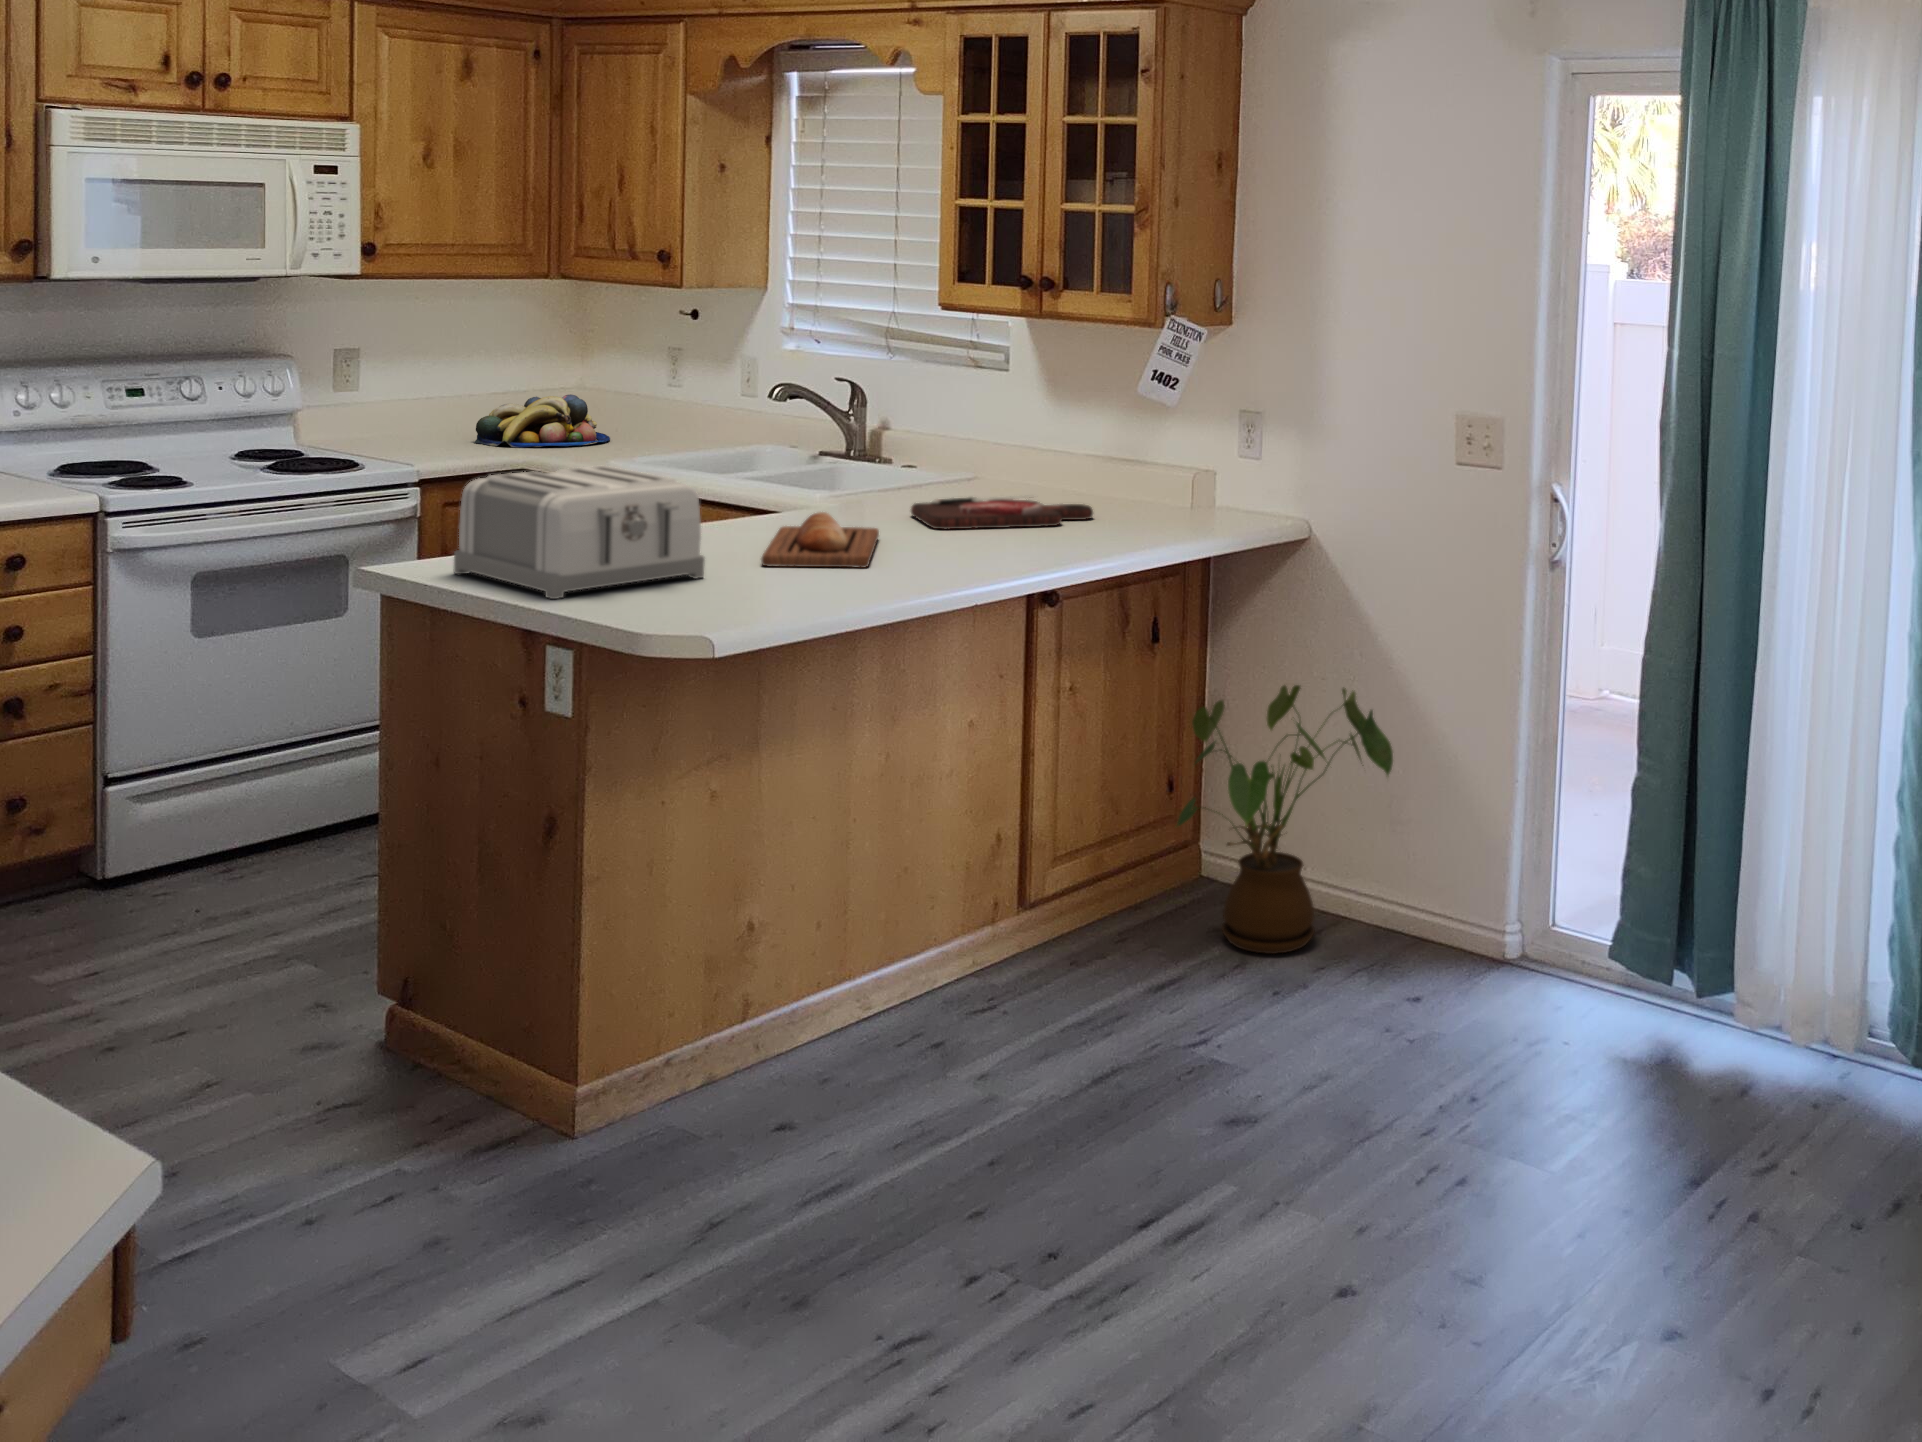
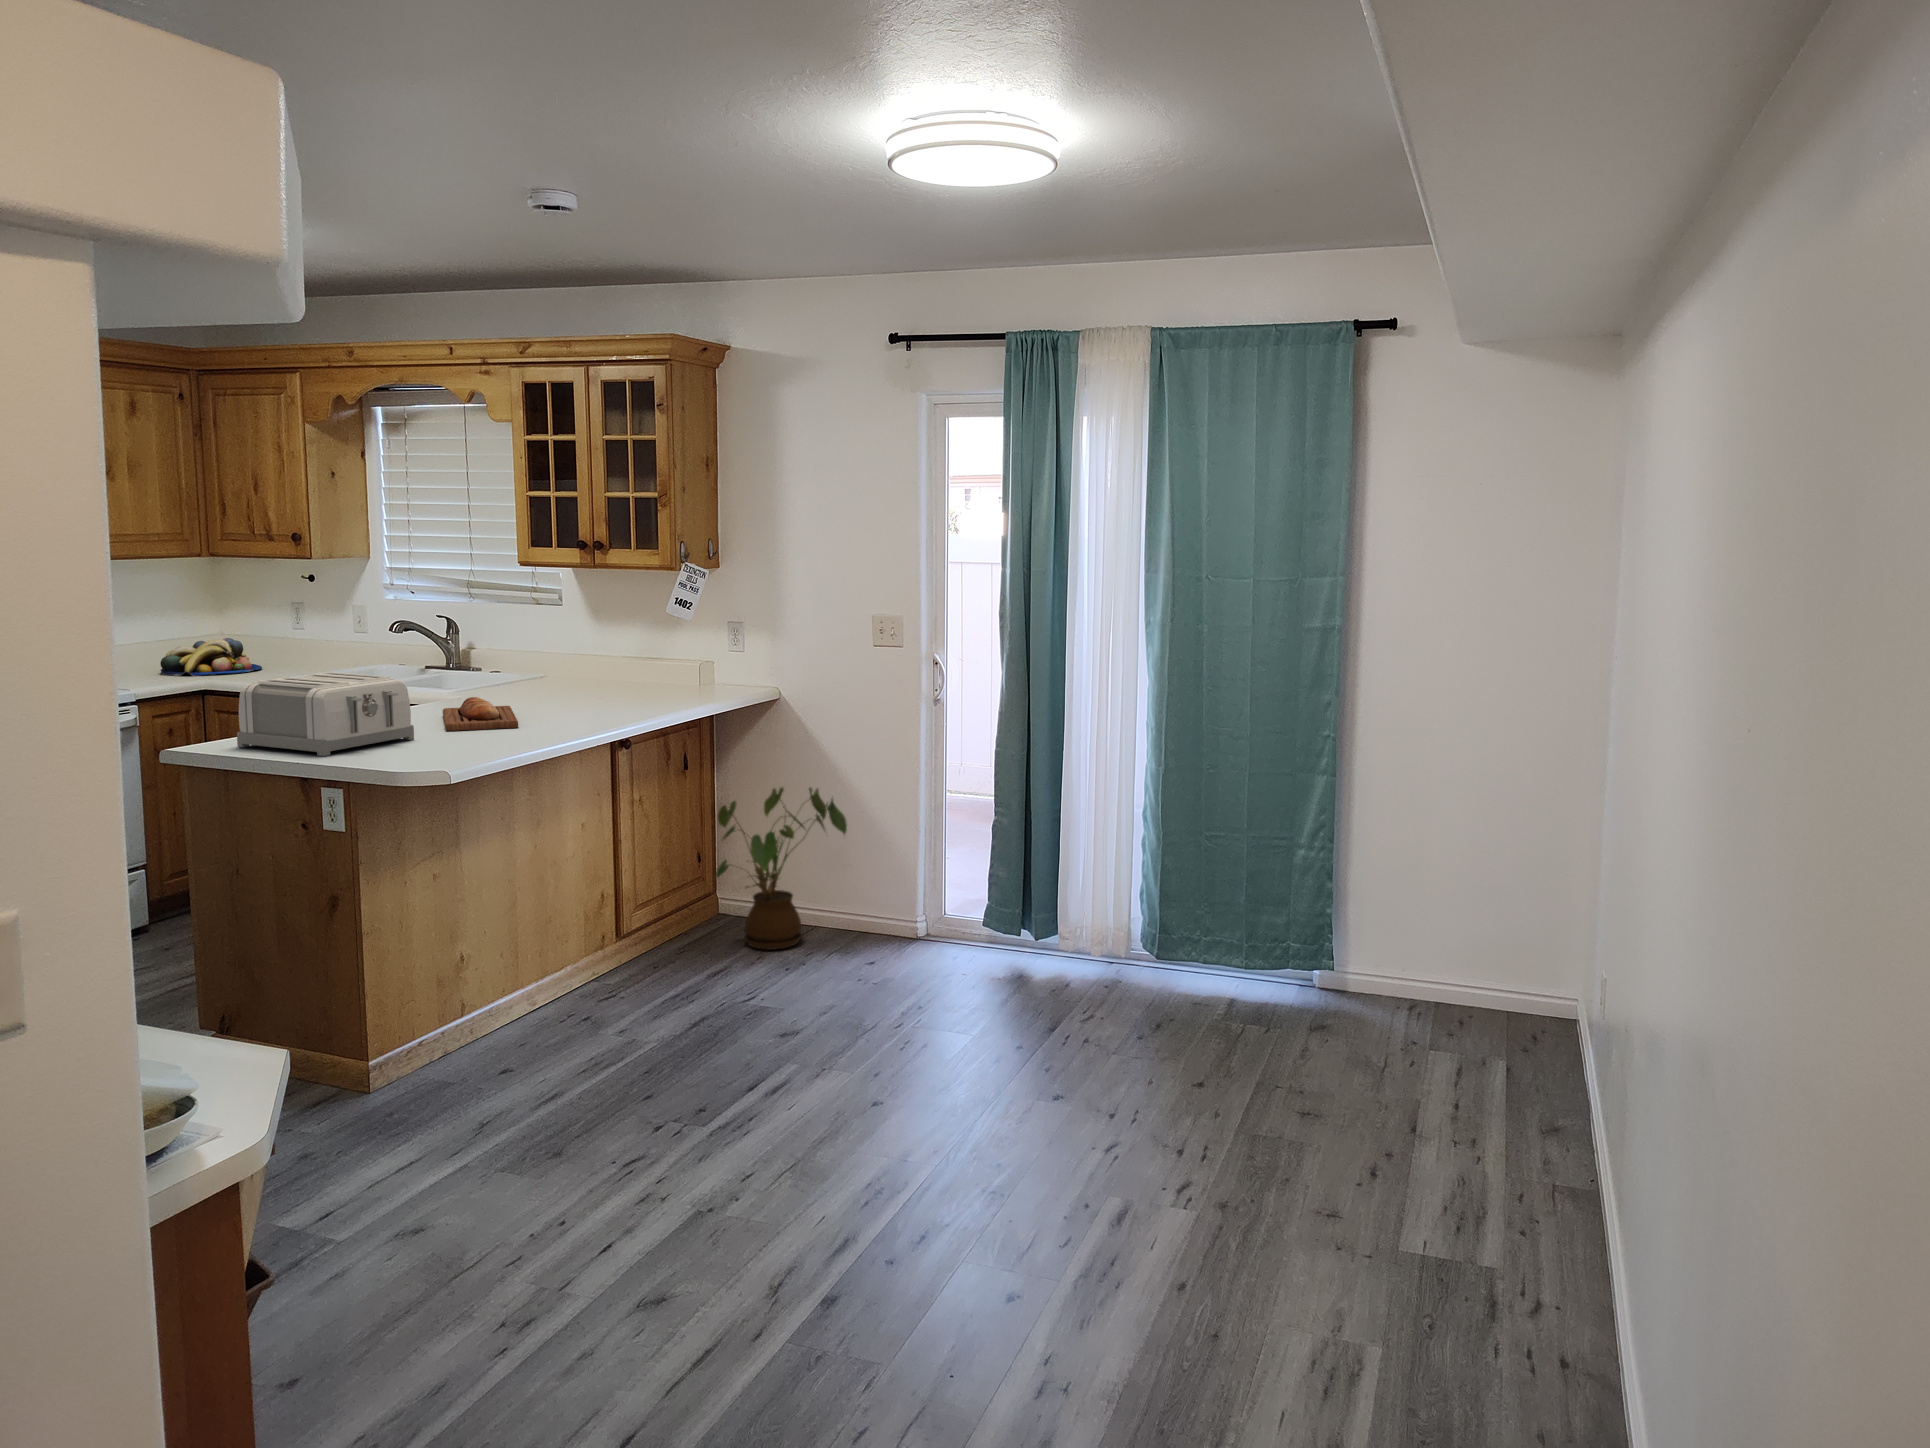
cutting board: present [911,495,1093,529] -> none [519,682,641,705]

